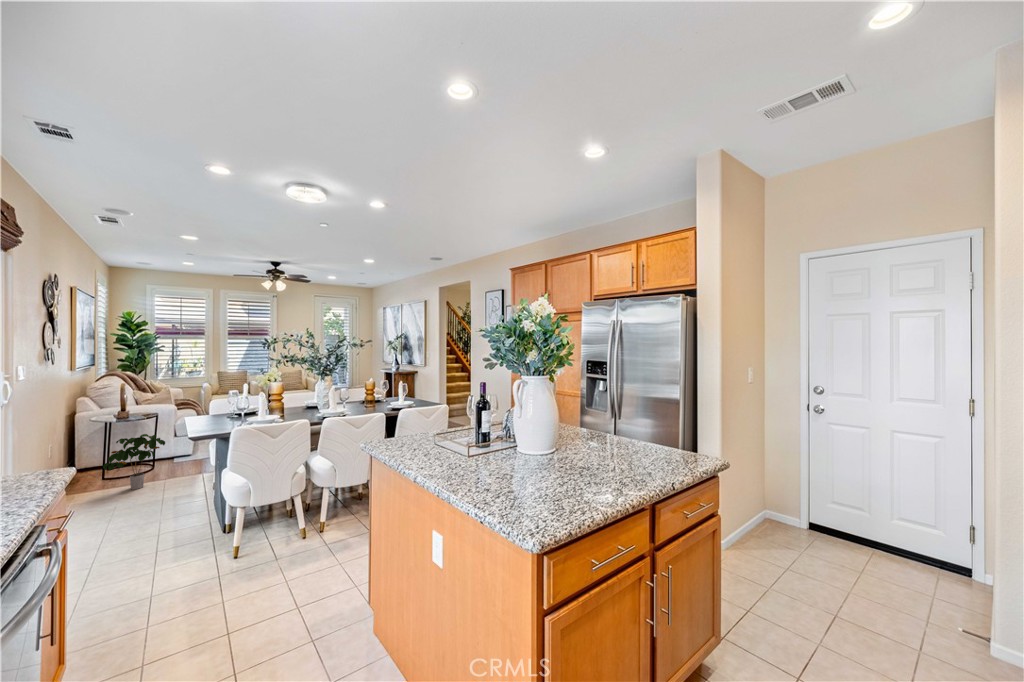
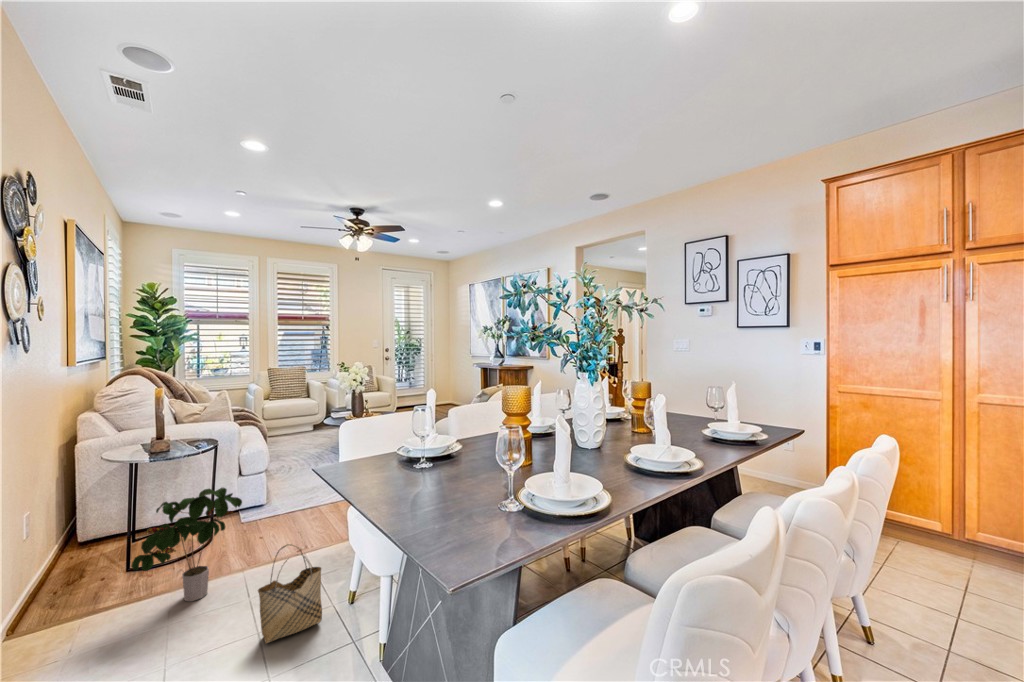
woven basket: none [162,457,198,500] -> present [258,544,322,644]

